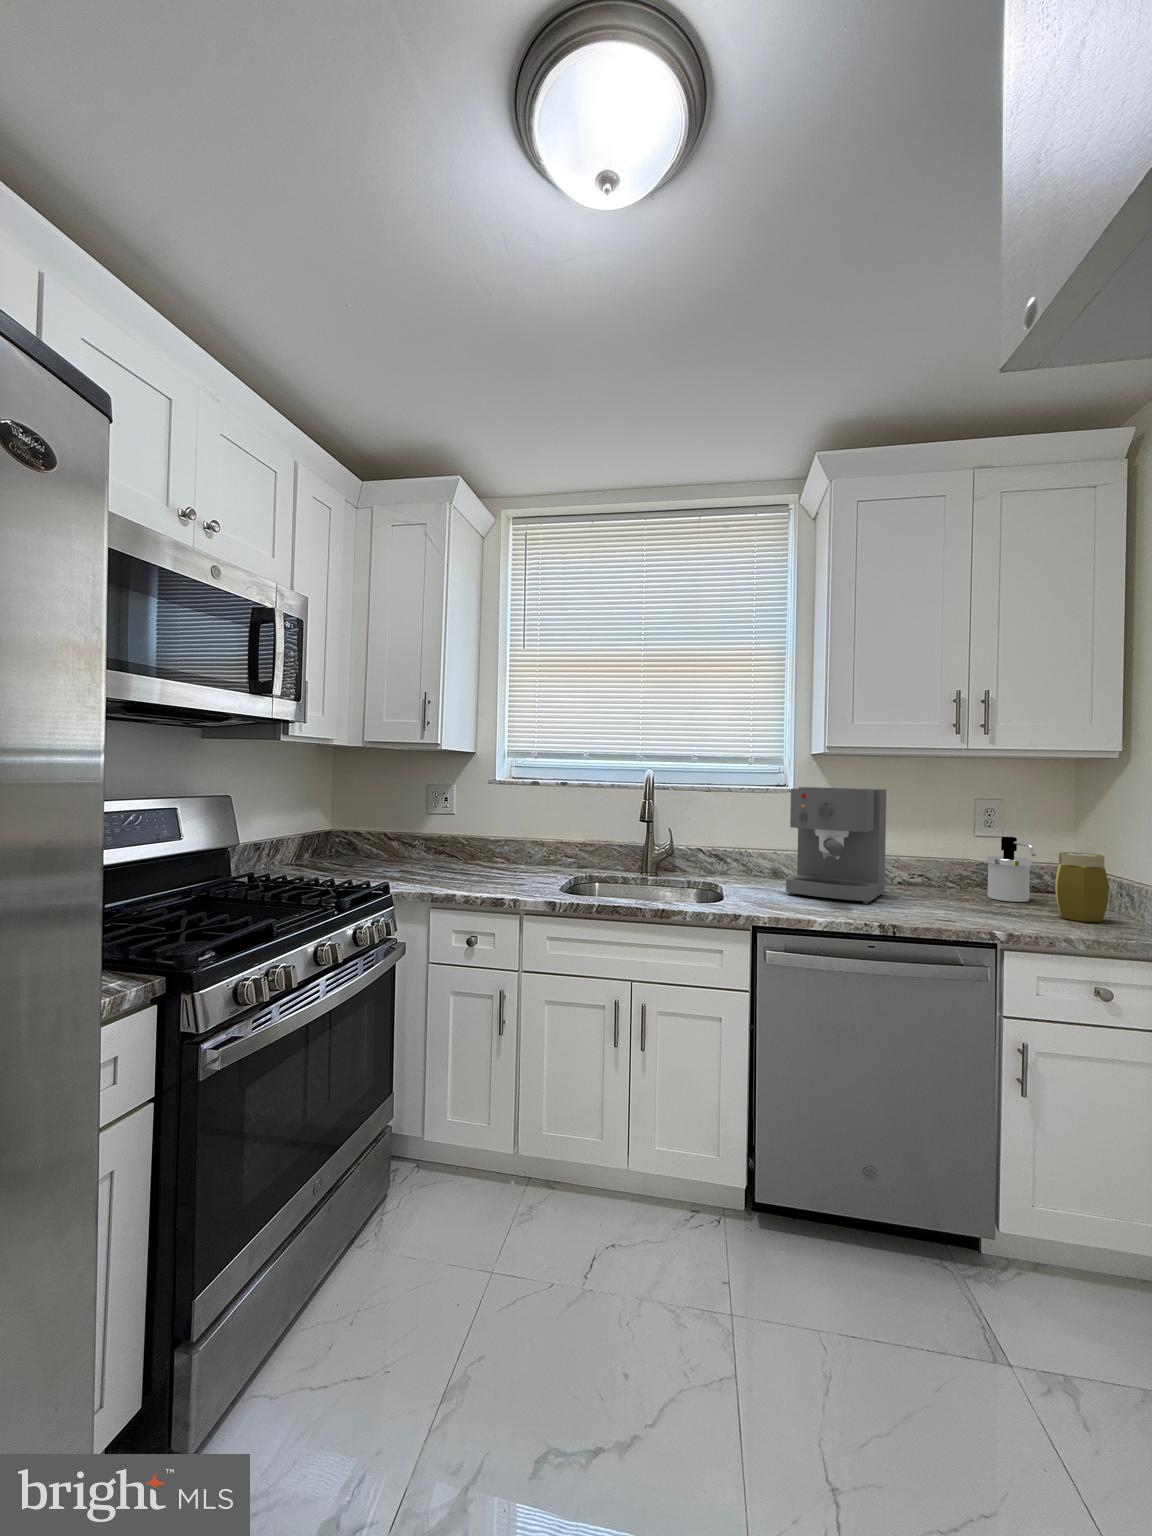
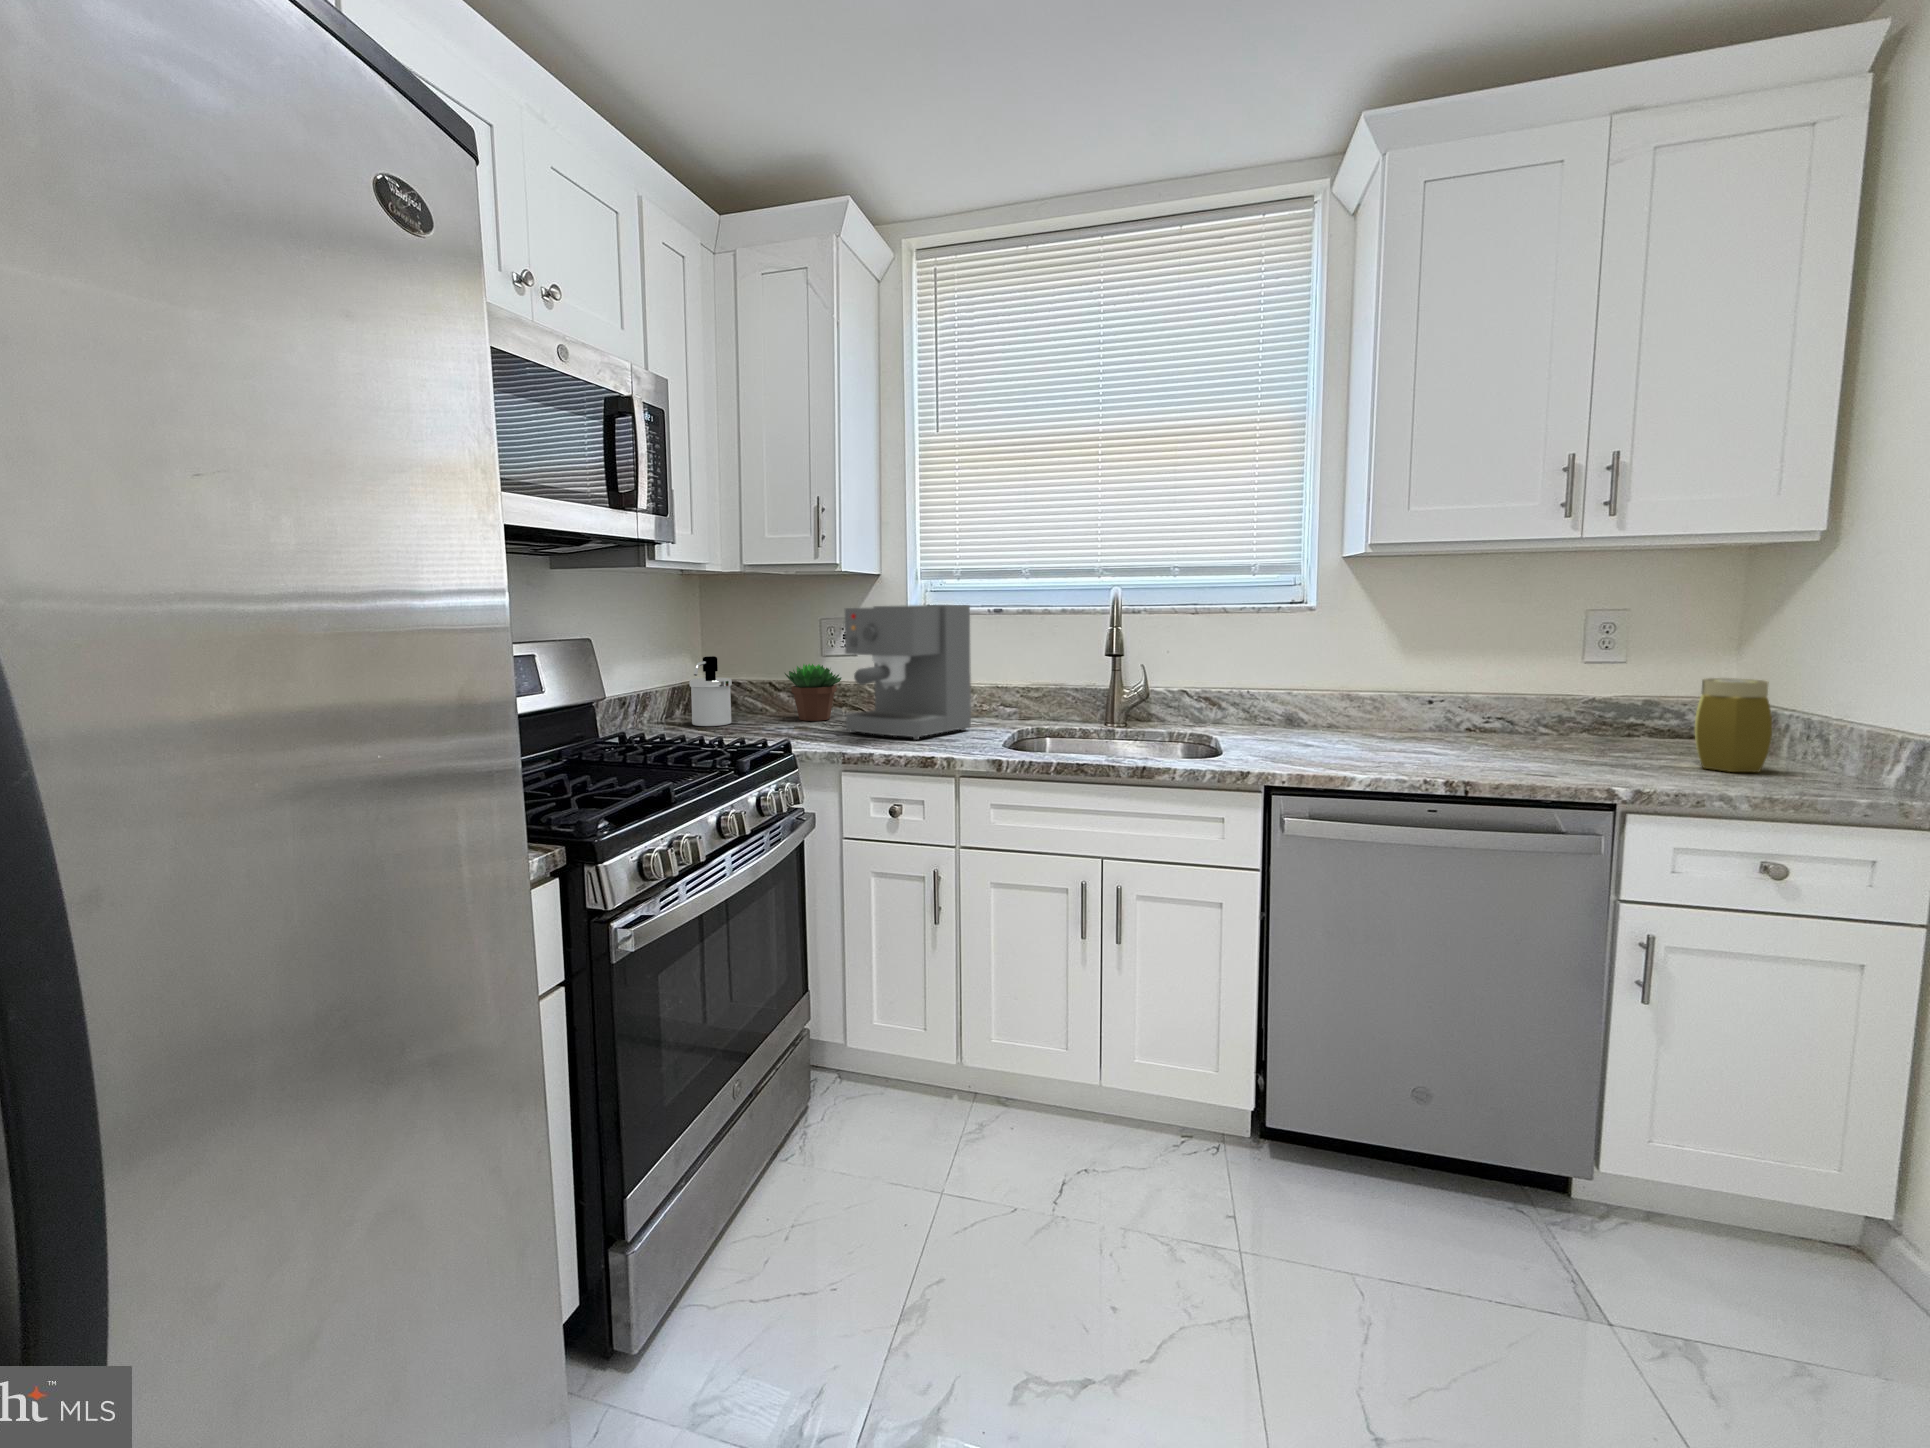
coffee maker: present [786,787,886,904] -> present [845,605,971,740]
succulent plant: none [394,820,440,865] -> present [785,664,841,721]
soap dispenser: present [987,837,1036,902] -> present [689,656,732,726]

